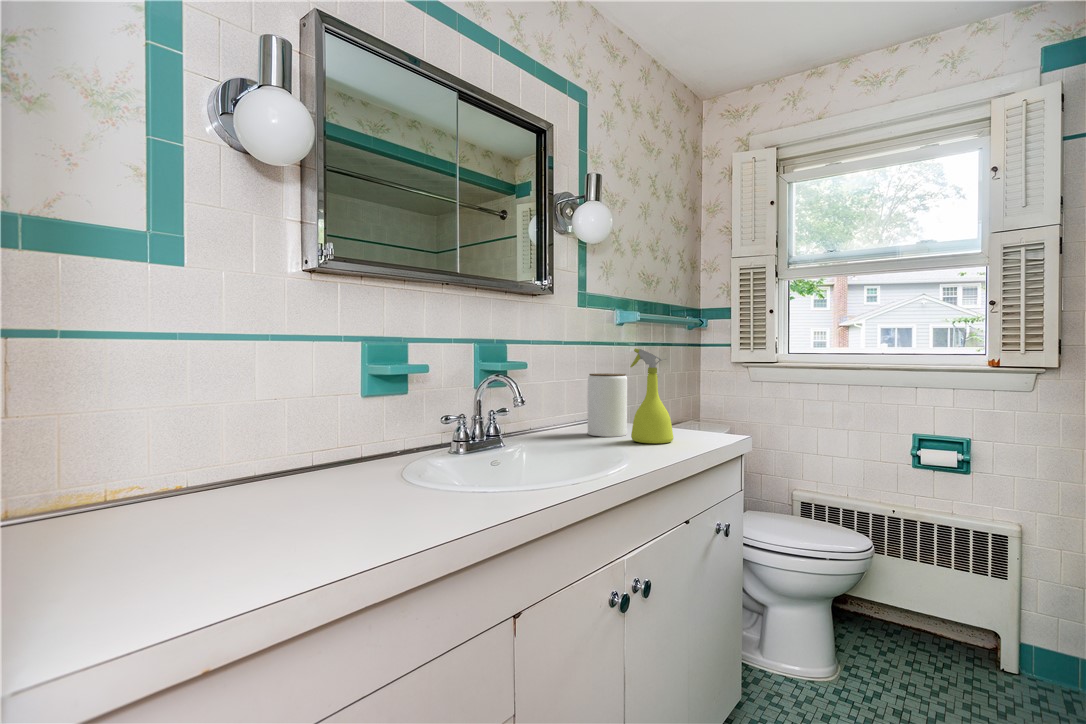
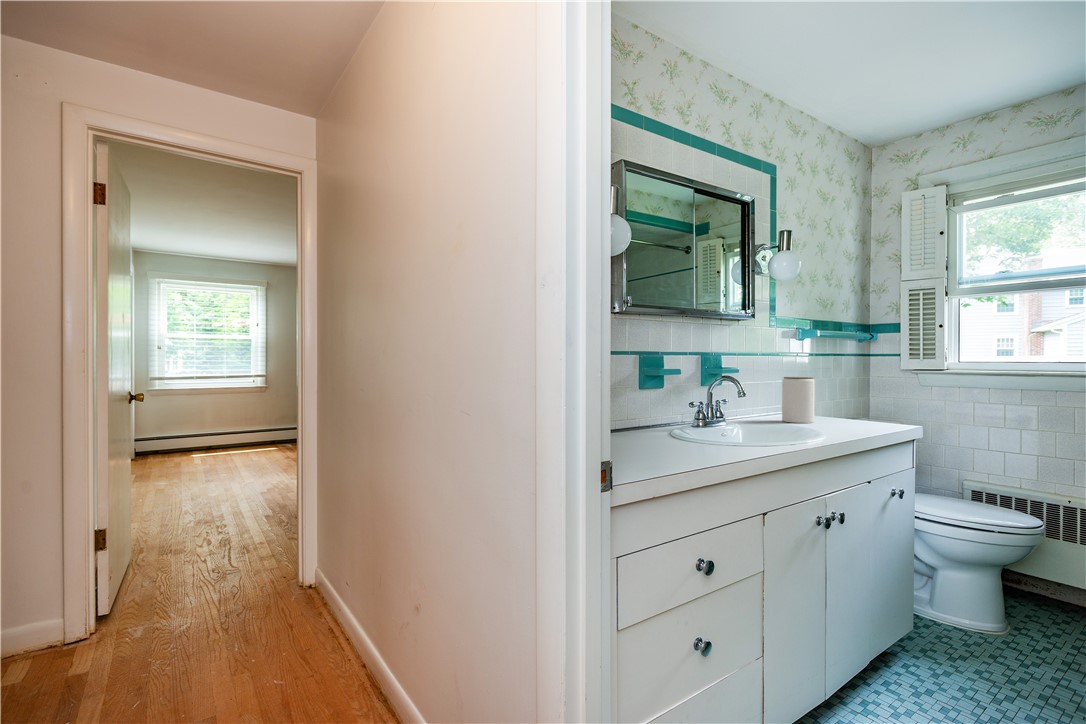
spray bottle: present [630,348,674,444] -> none [820,359,856,428]

